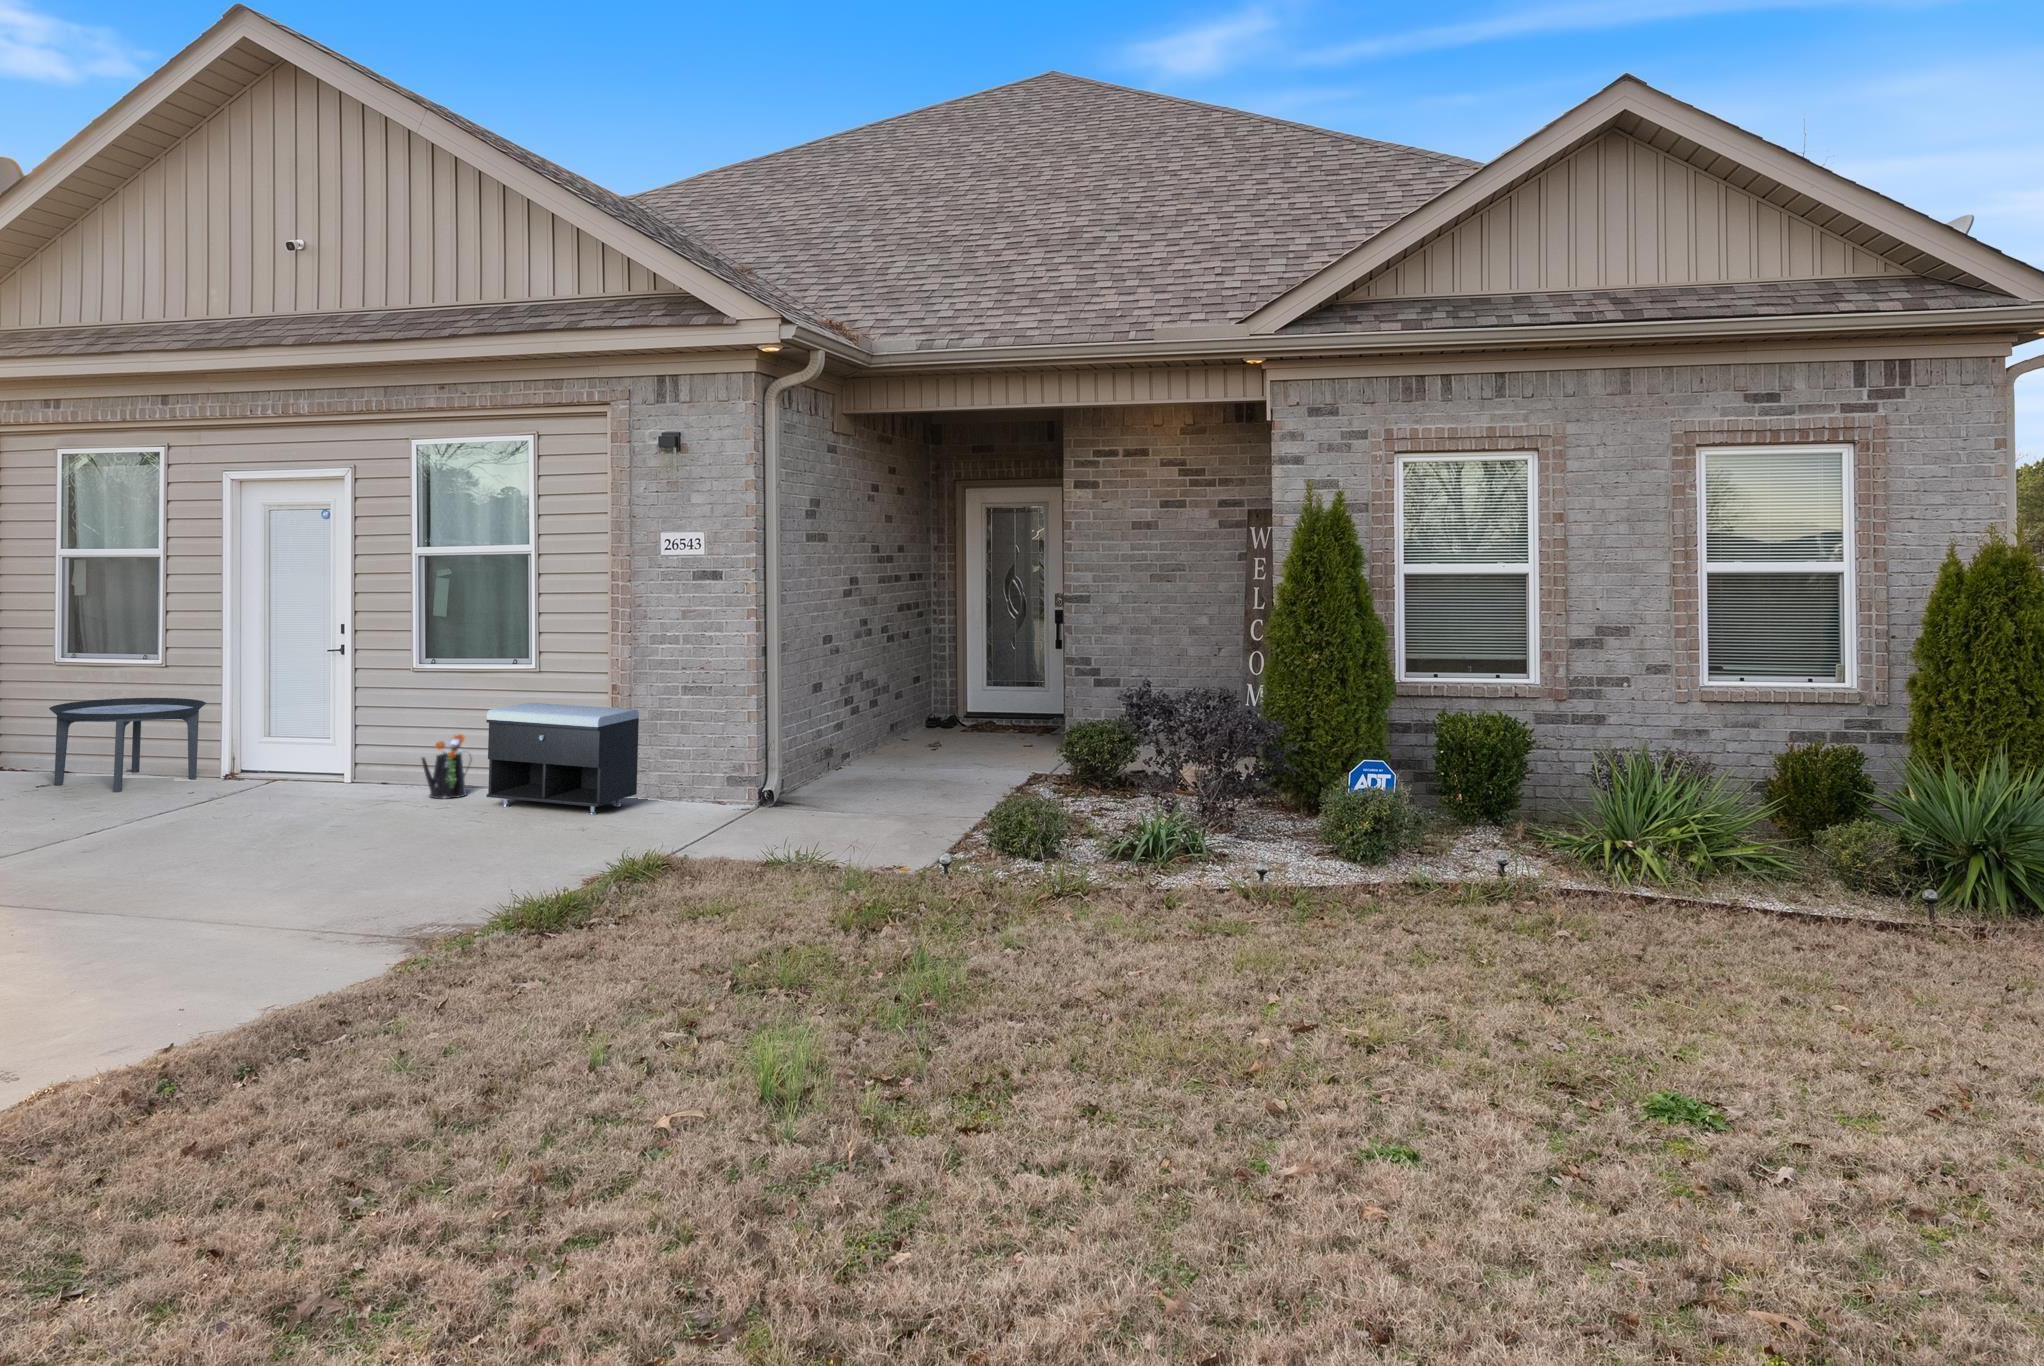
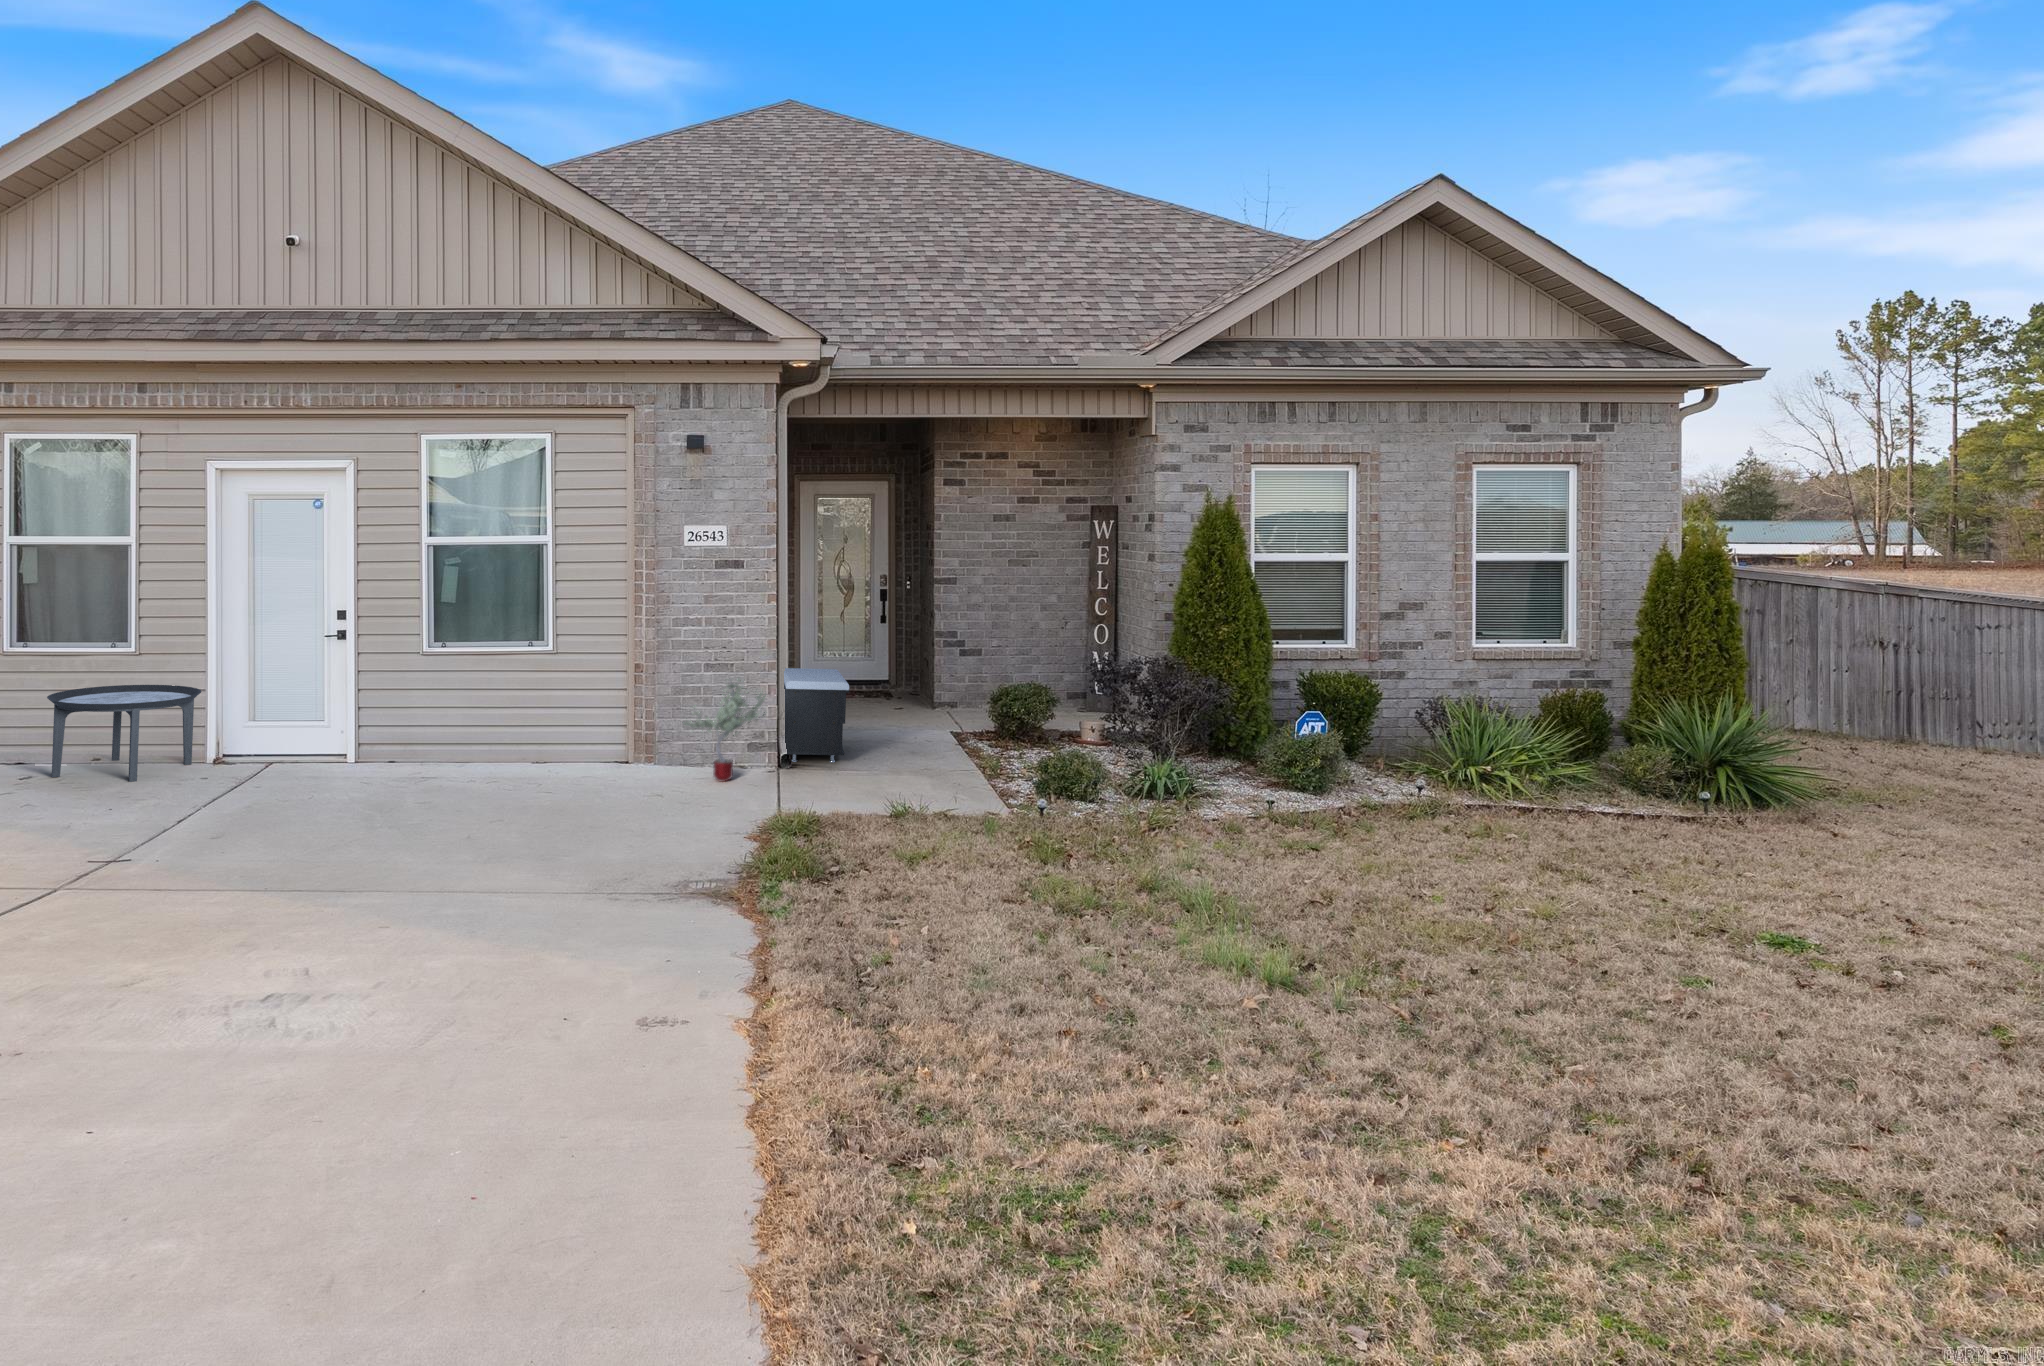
storage bench: present [486,703,639,815] -> present [784,668,849,763]
potted tree: none [647,703,736,819] -> present [685,679,765,782]
watering can: present [422,734,471,799] -> none [453,711,488,773]

